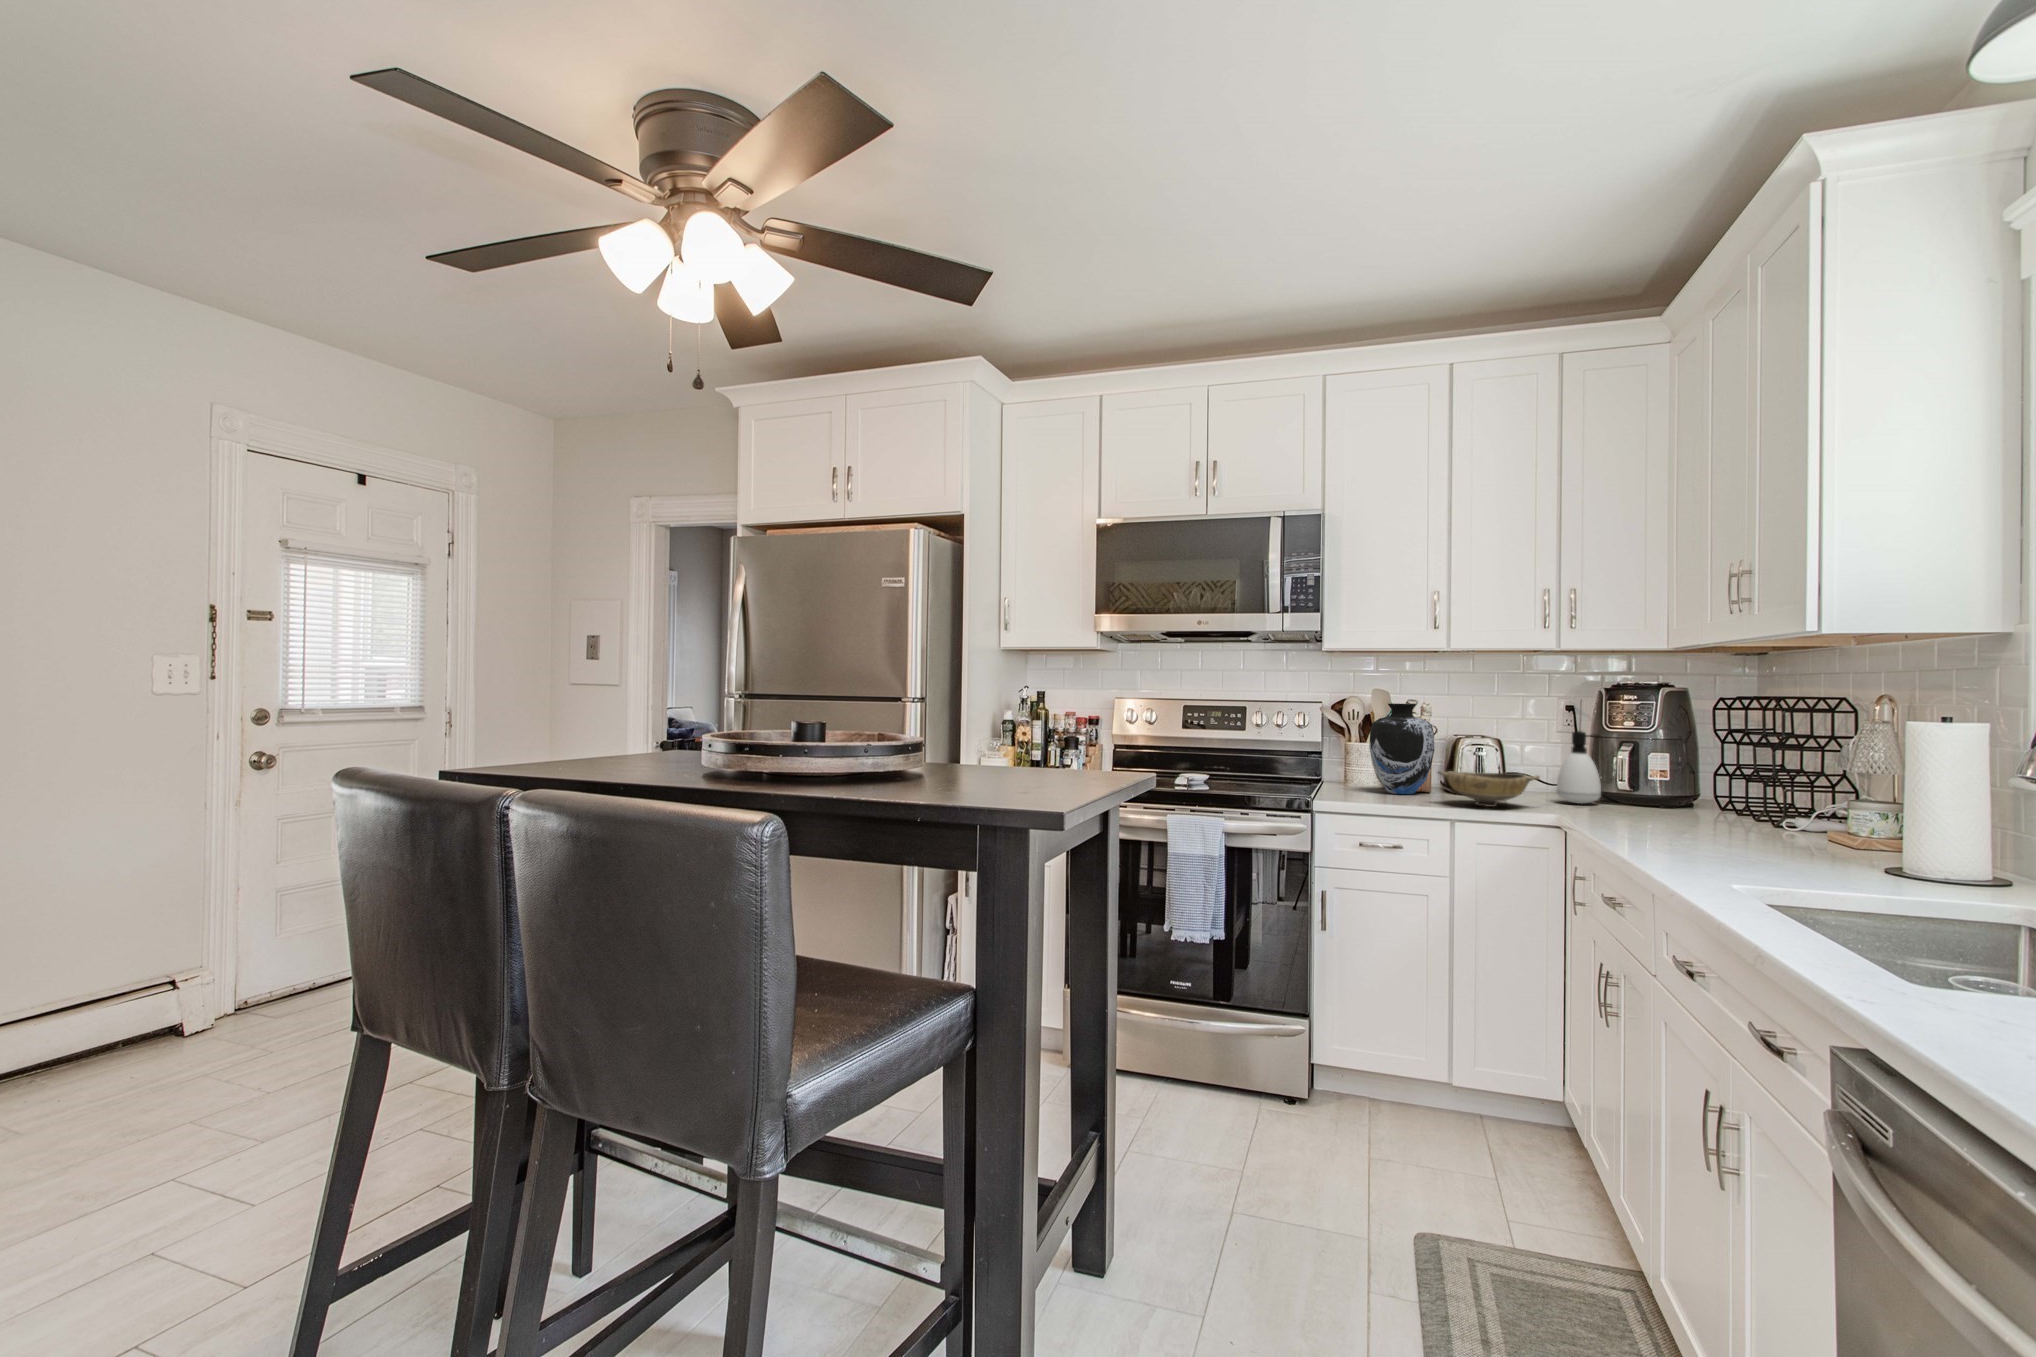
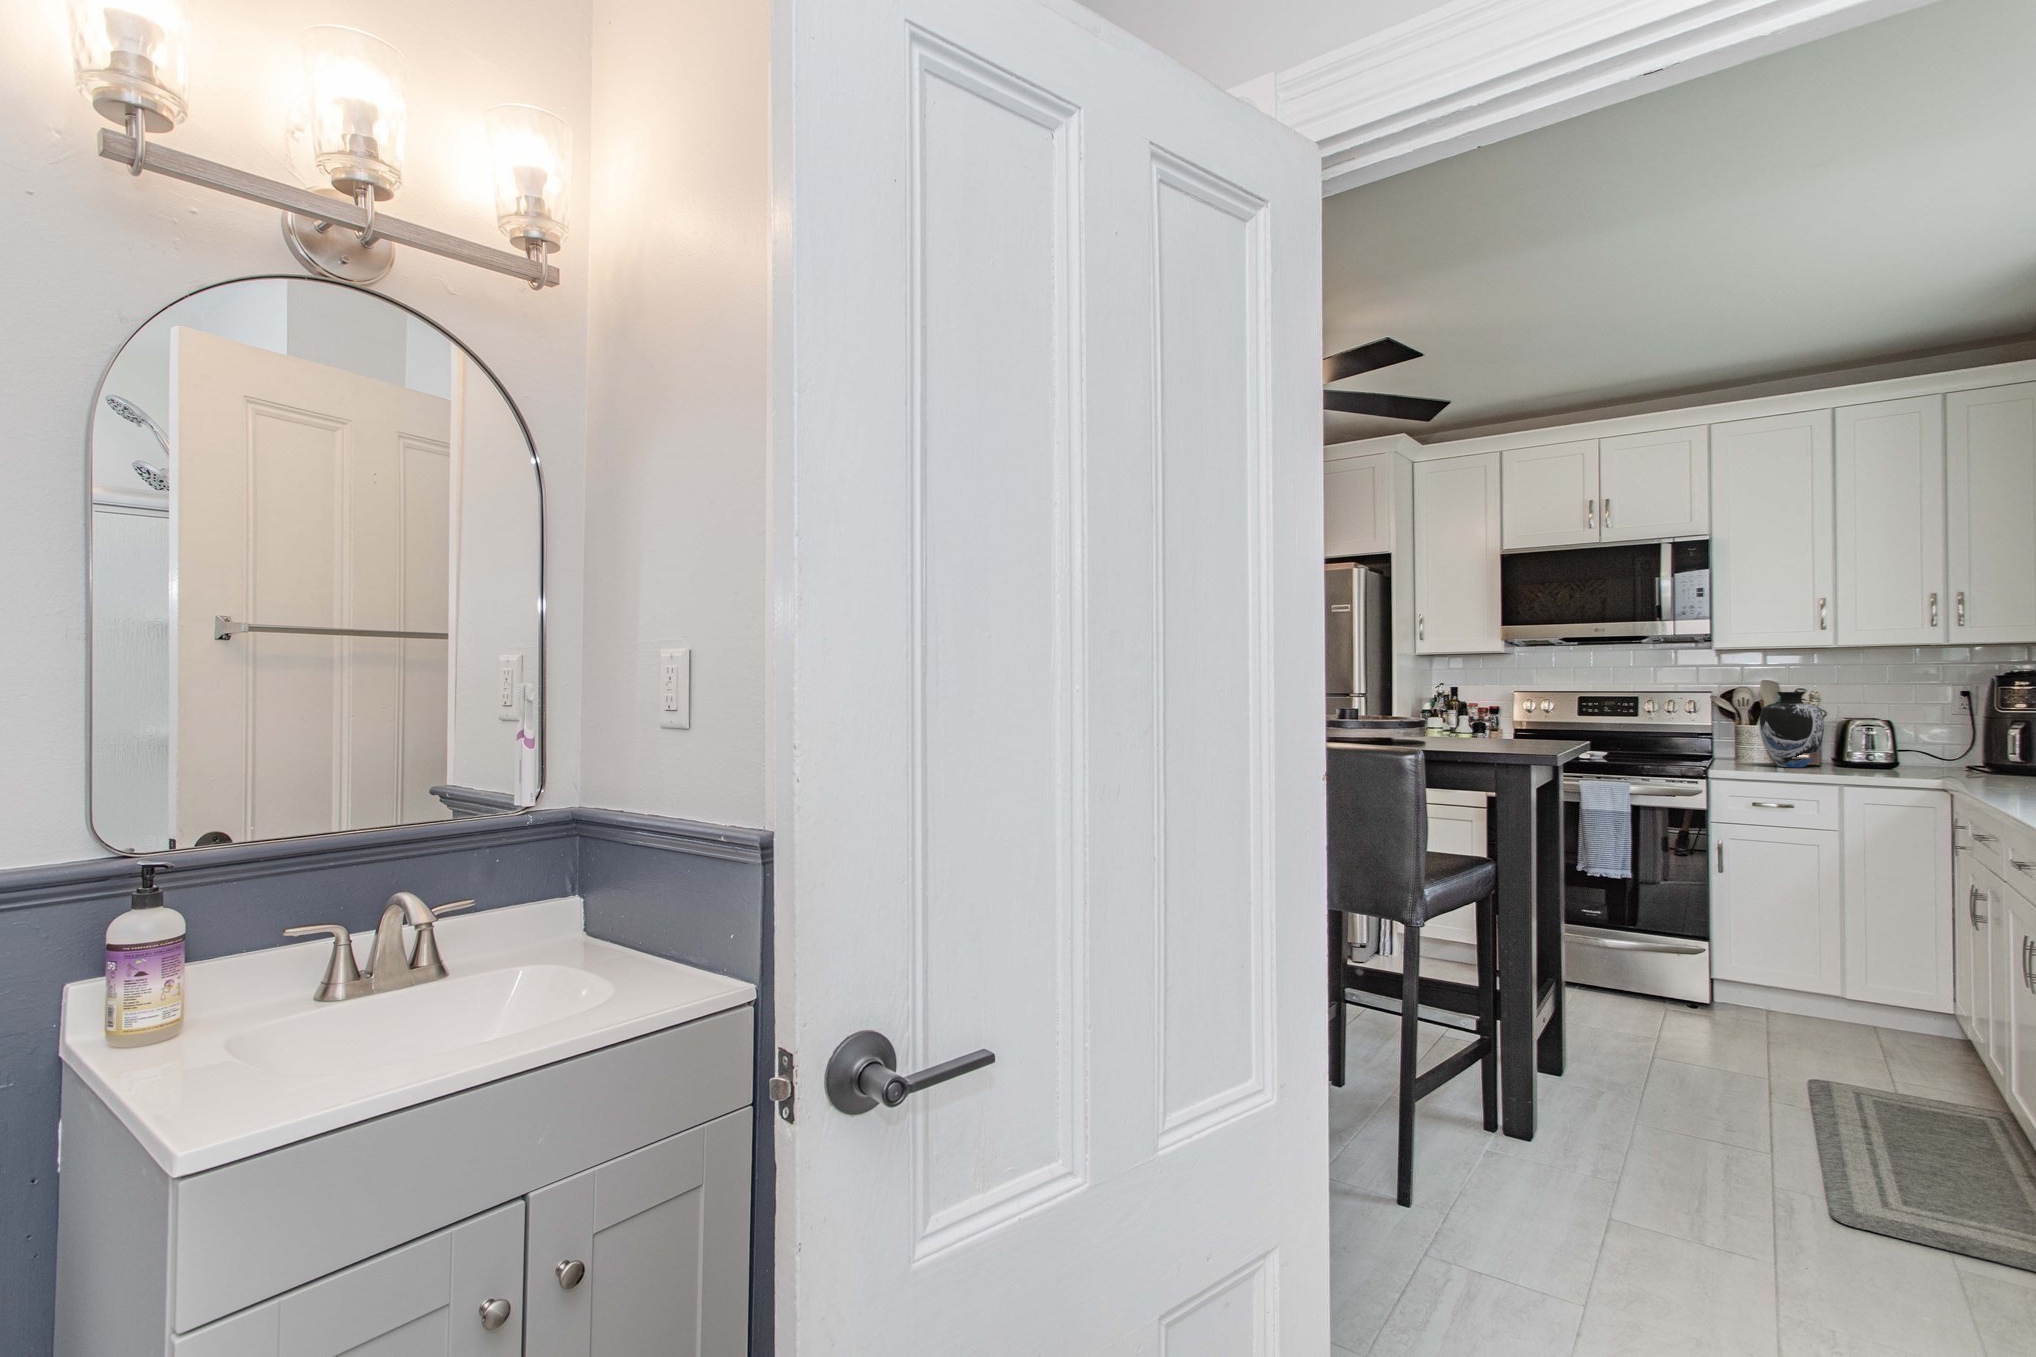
soap dispenser: present [1556,731,1601,804] -> none [1947,712,1992,773]
bowl: present [1438,771,1540,807] -> none [1825,746,1927,775]

